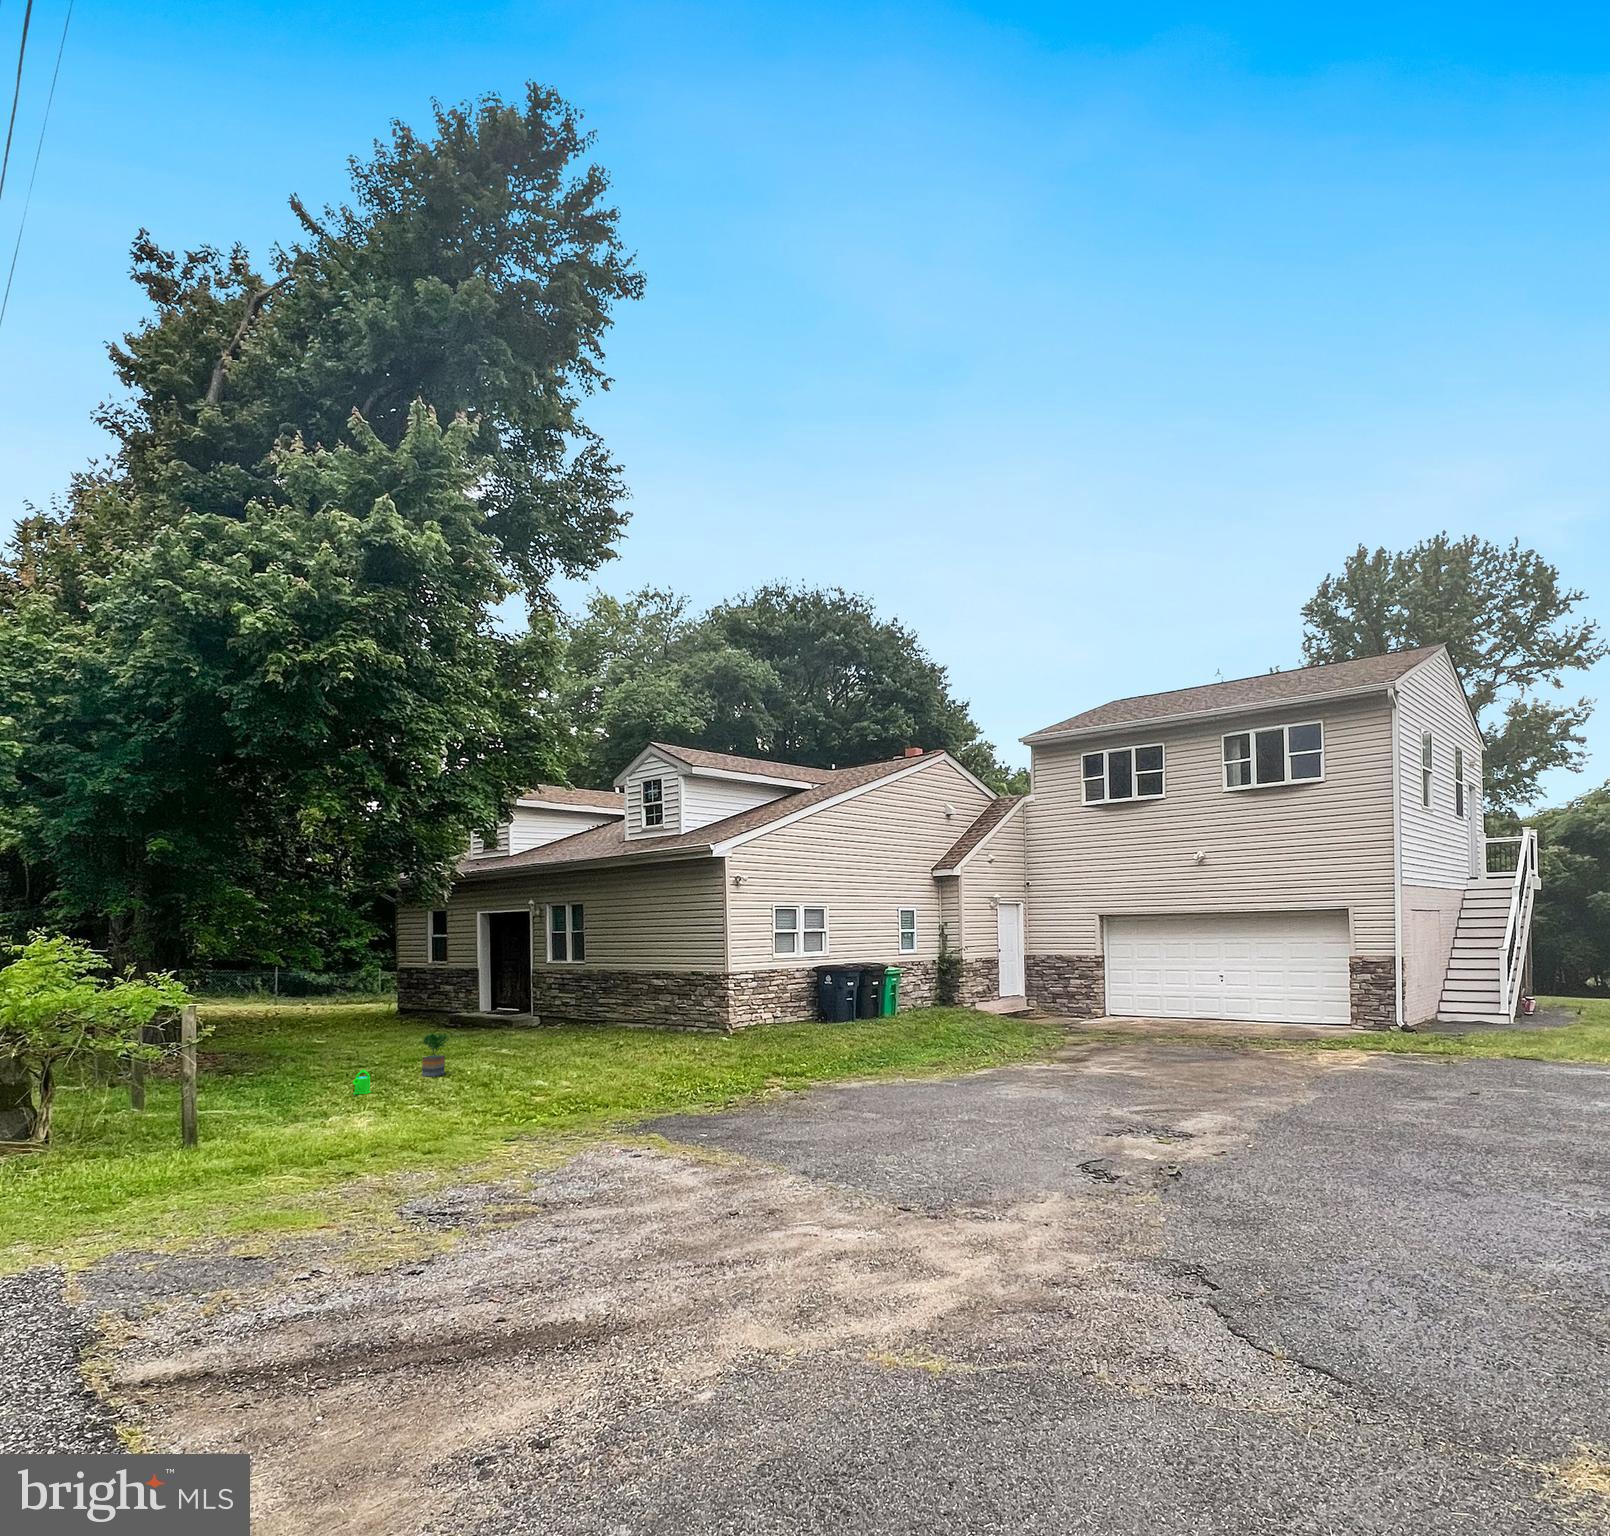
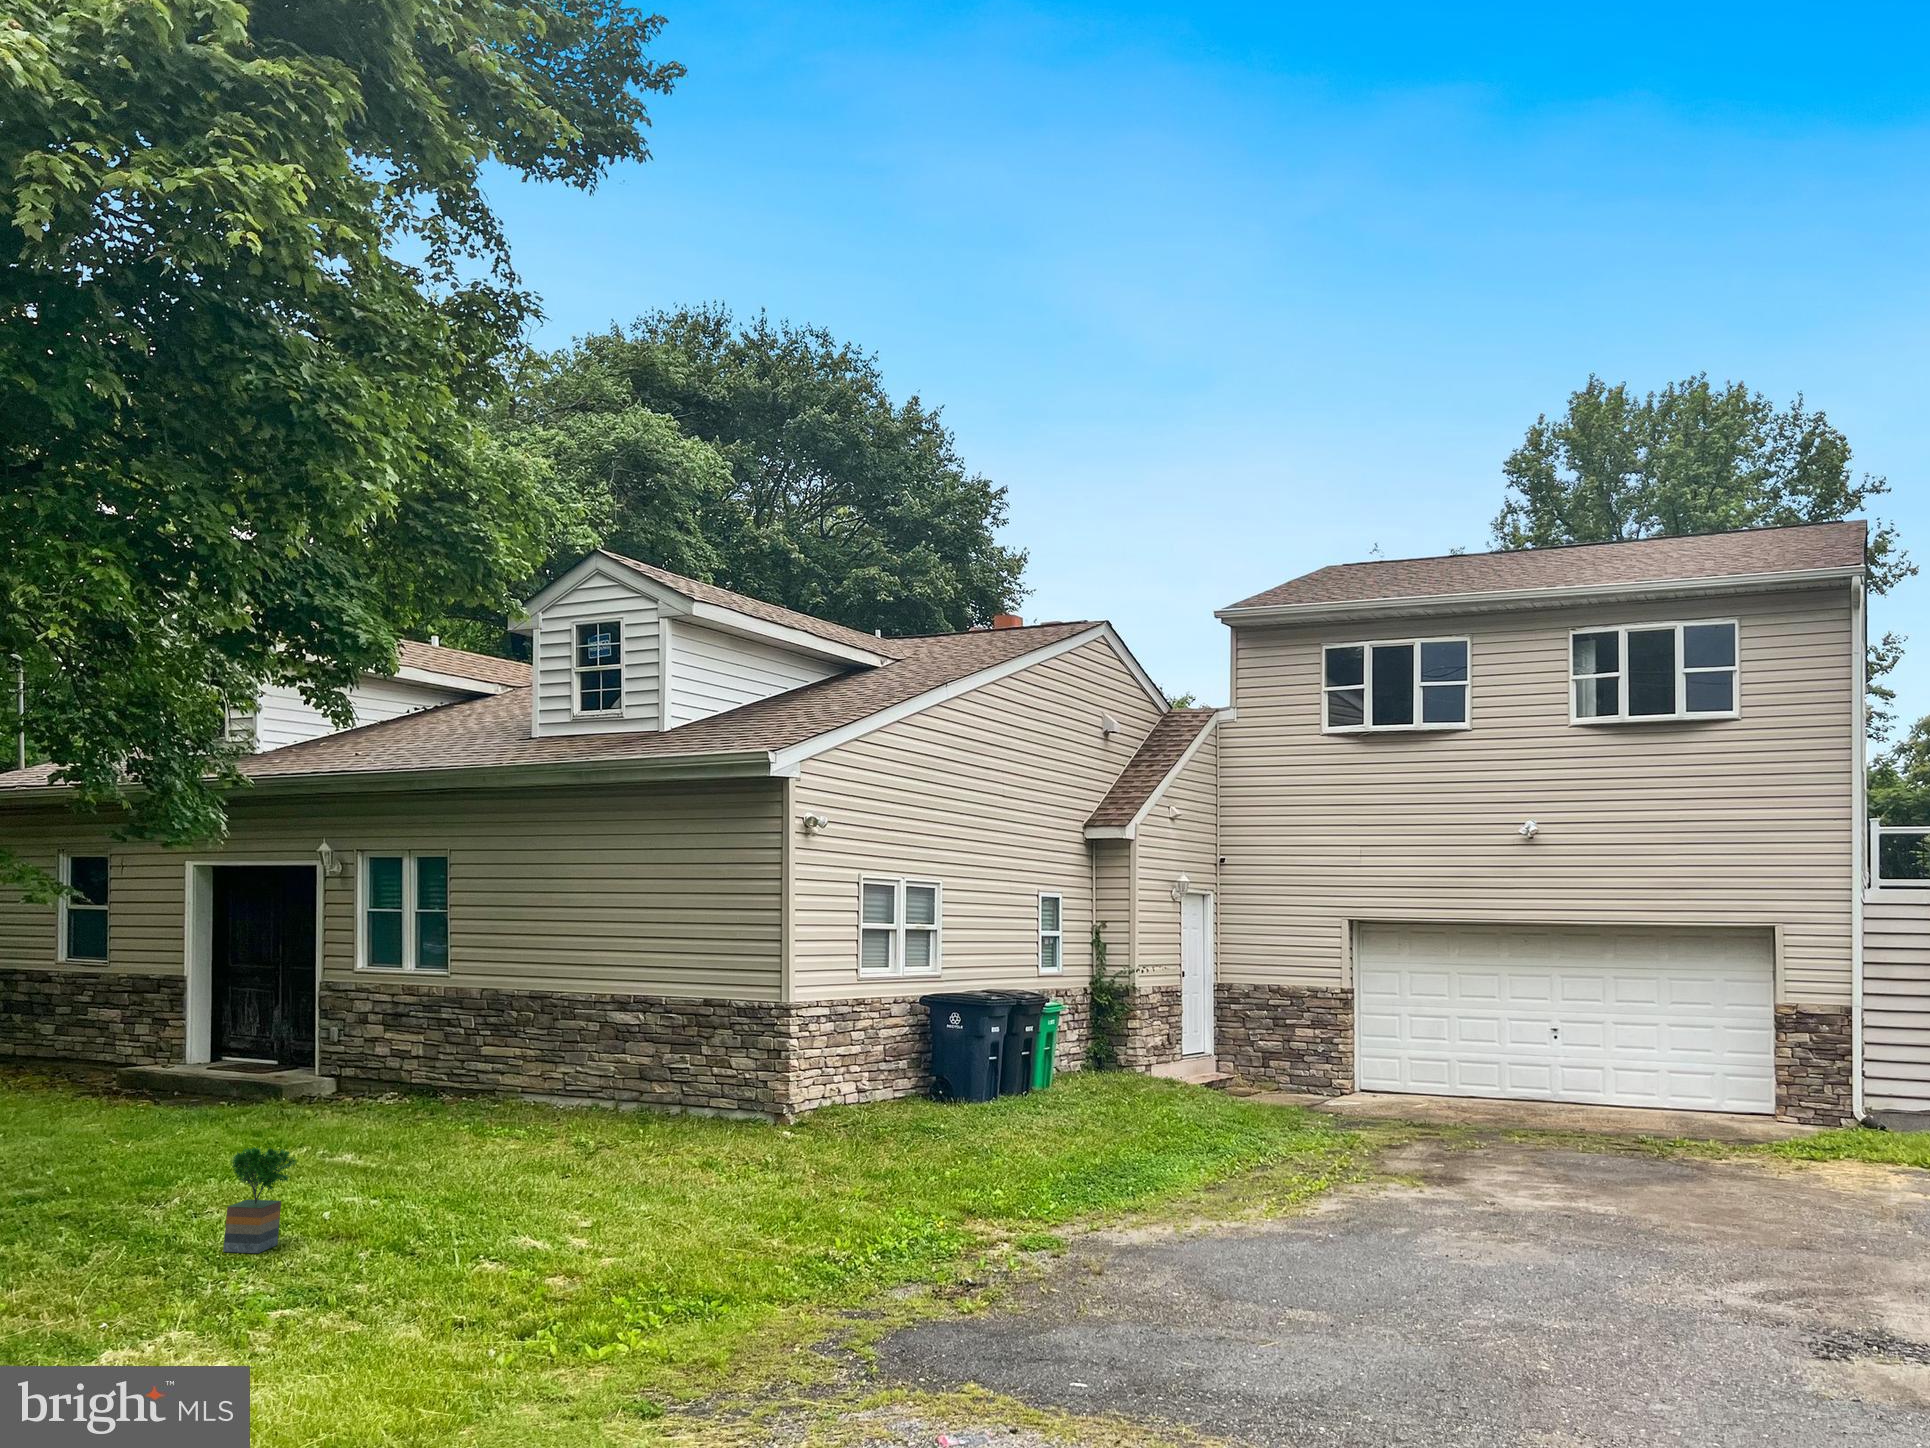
watering can: present [353,1070,371,1094] -> none [73,1249,124,1314]

